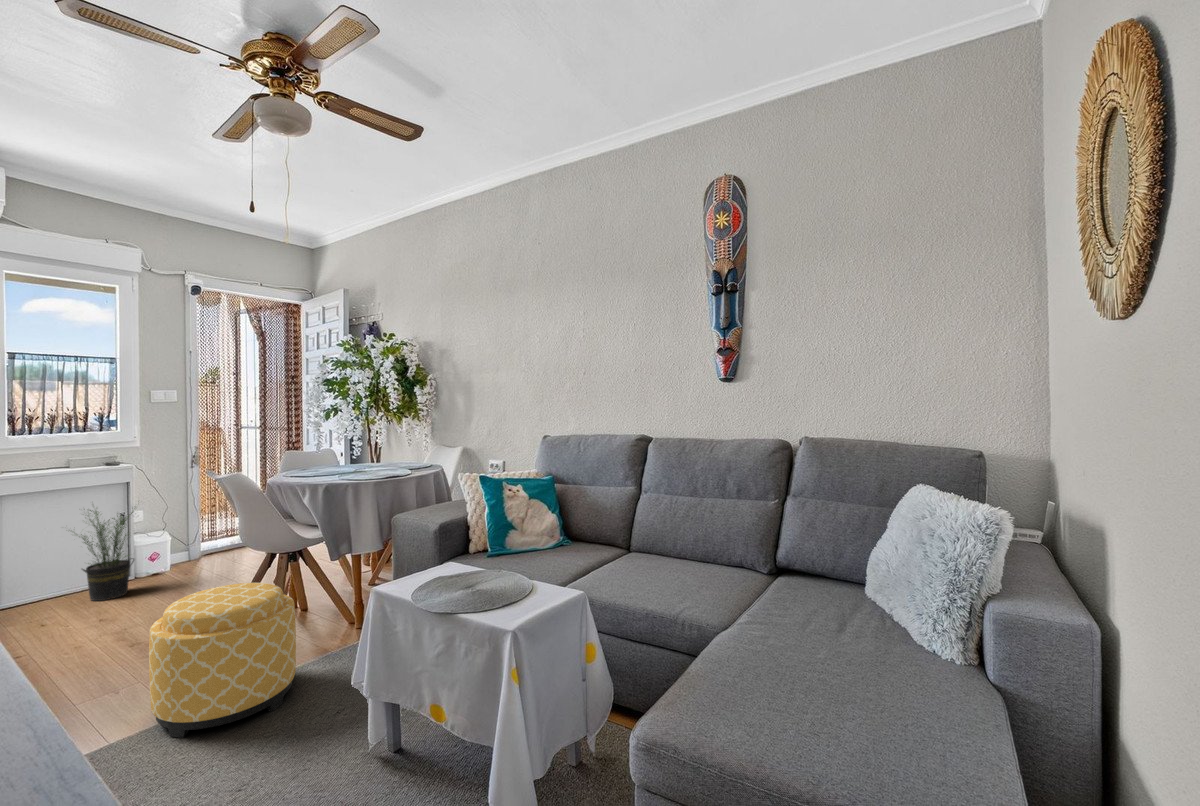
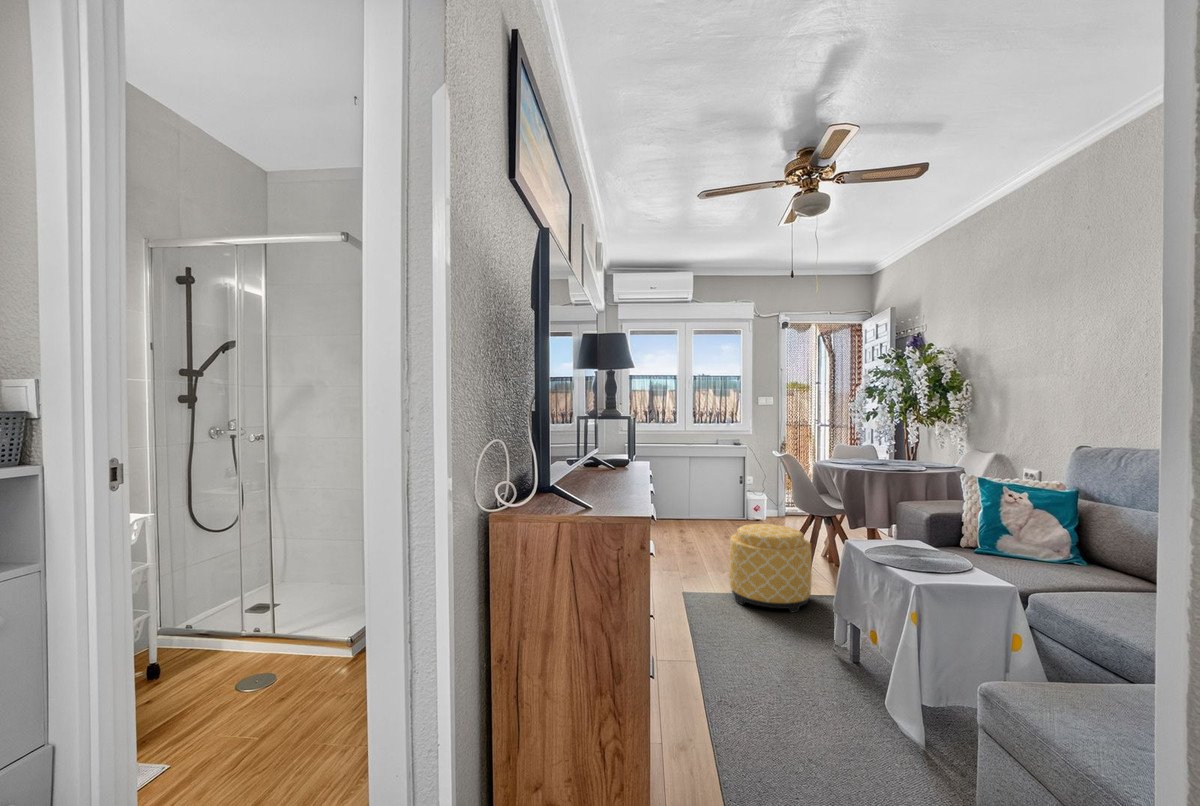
potted plant: present [81,510,134,601] -> none [708,465,750,528]

